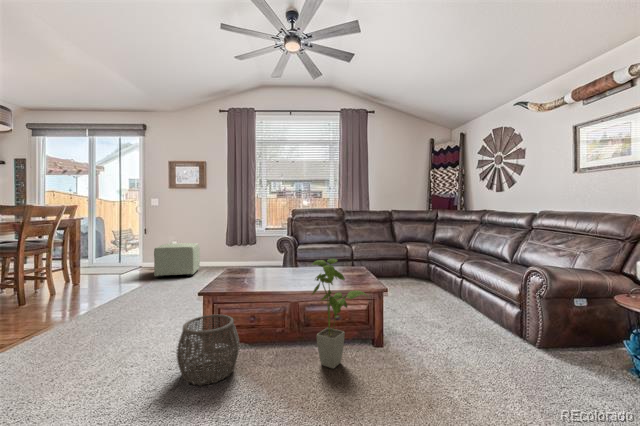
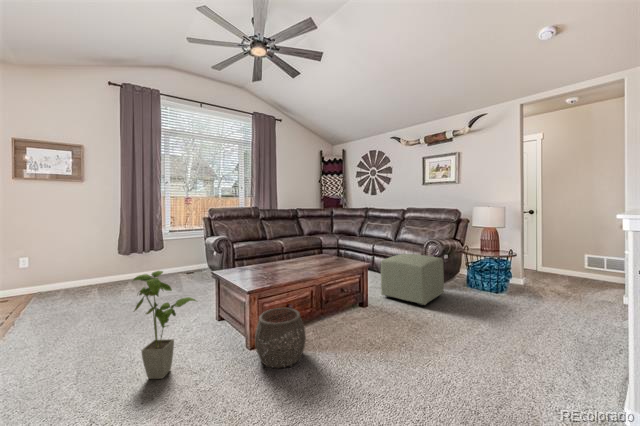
ottoman: present [154,243,200,278] -> present [381,254,444,306]
house plant: present [312,259,367,369] -> present [133,271,196,379]

